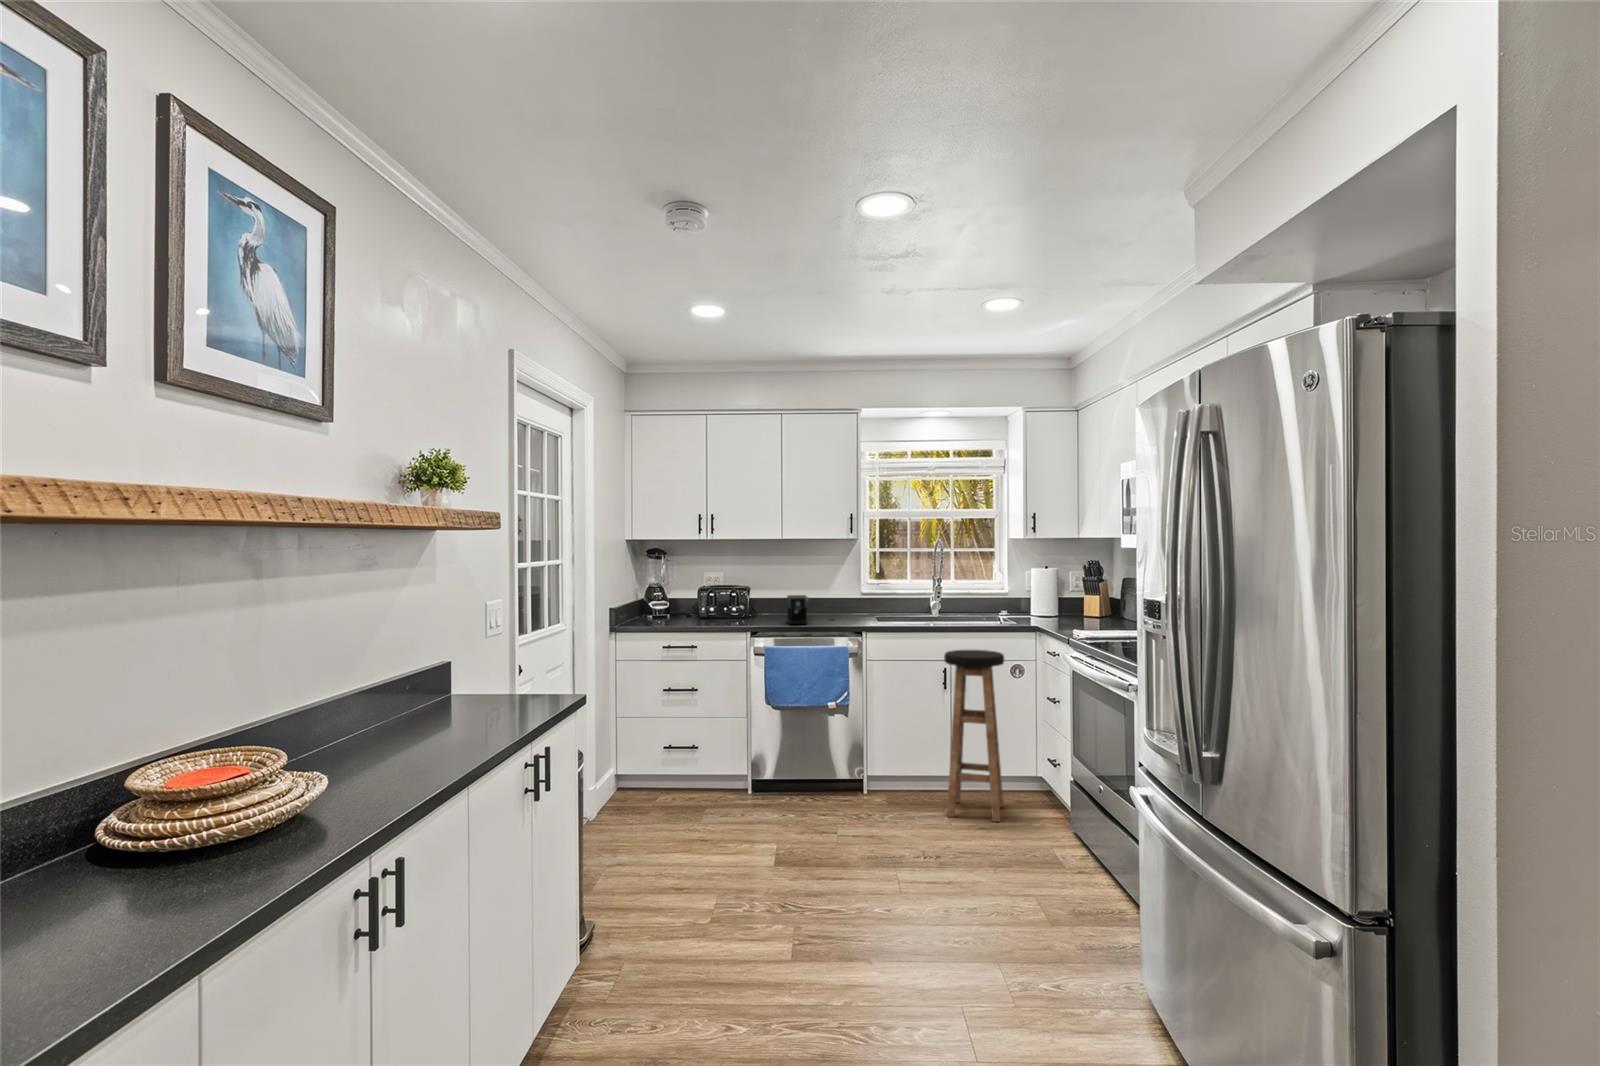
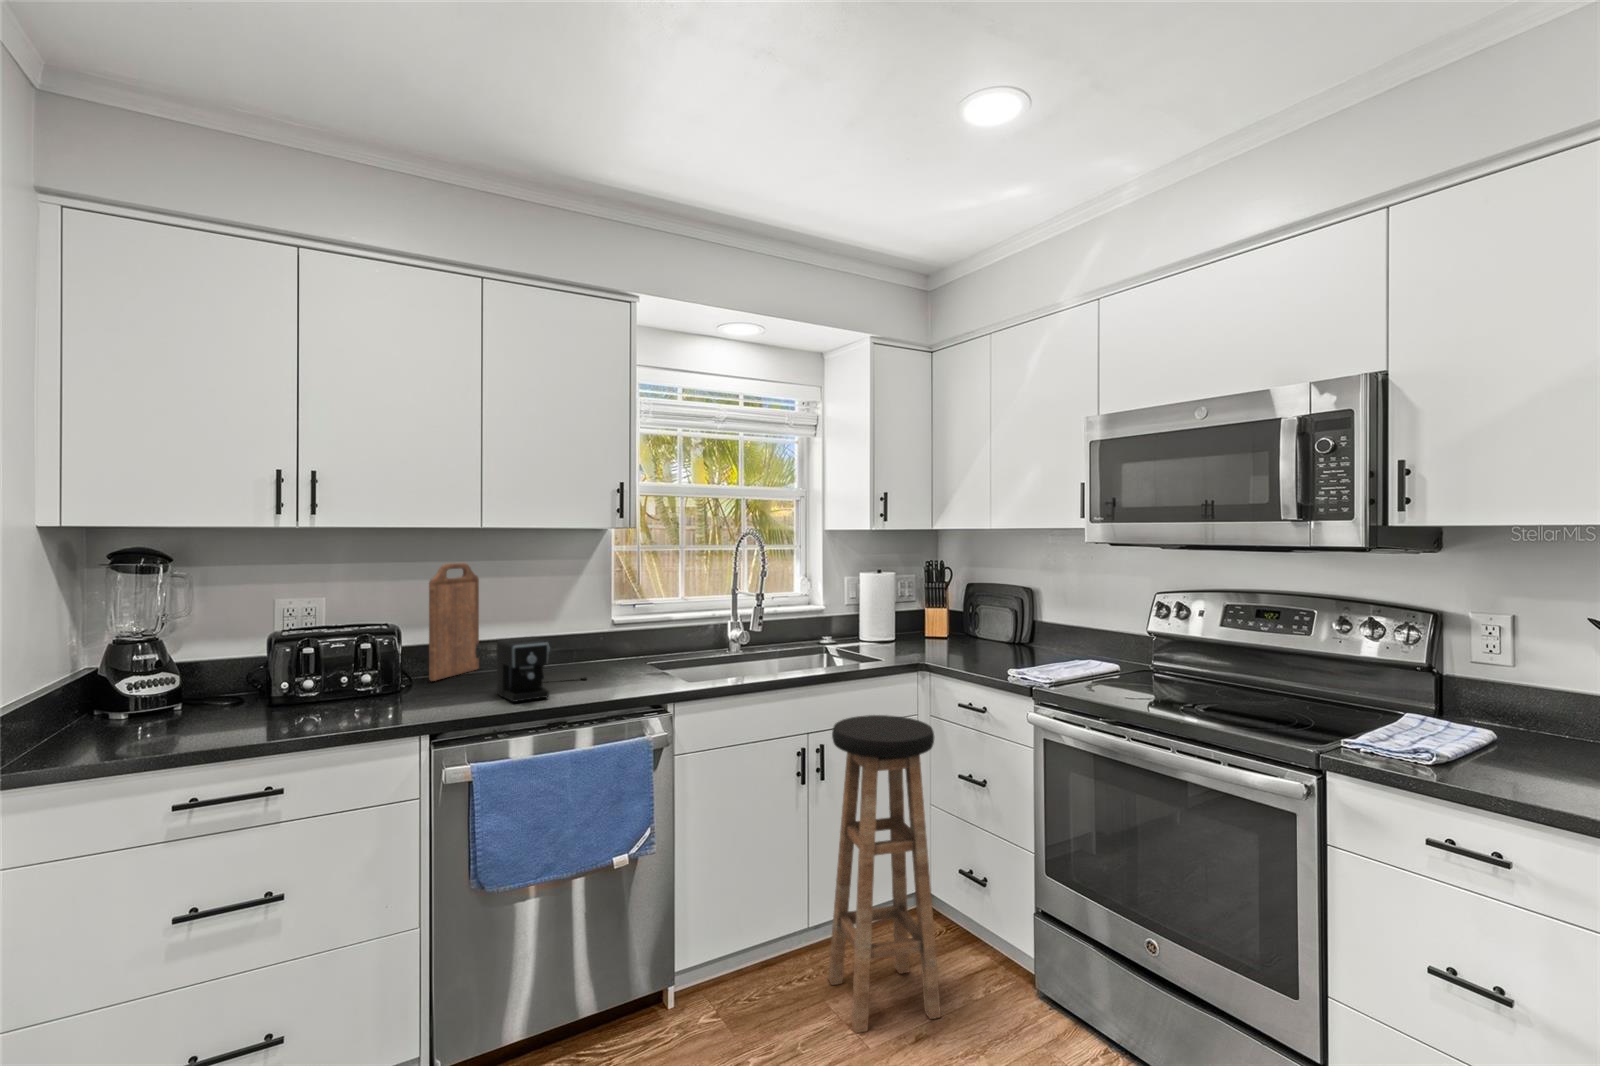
cutting board: none [763,558,791,616] -> present [429,563,479,681]

